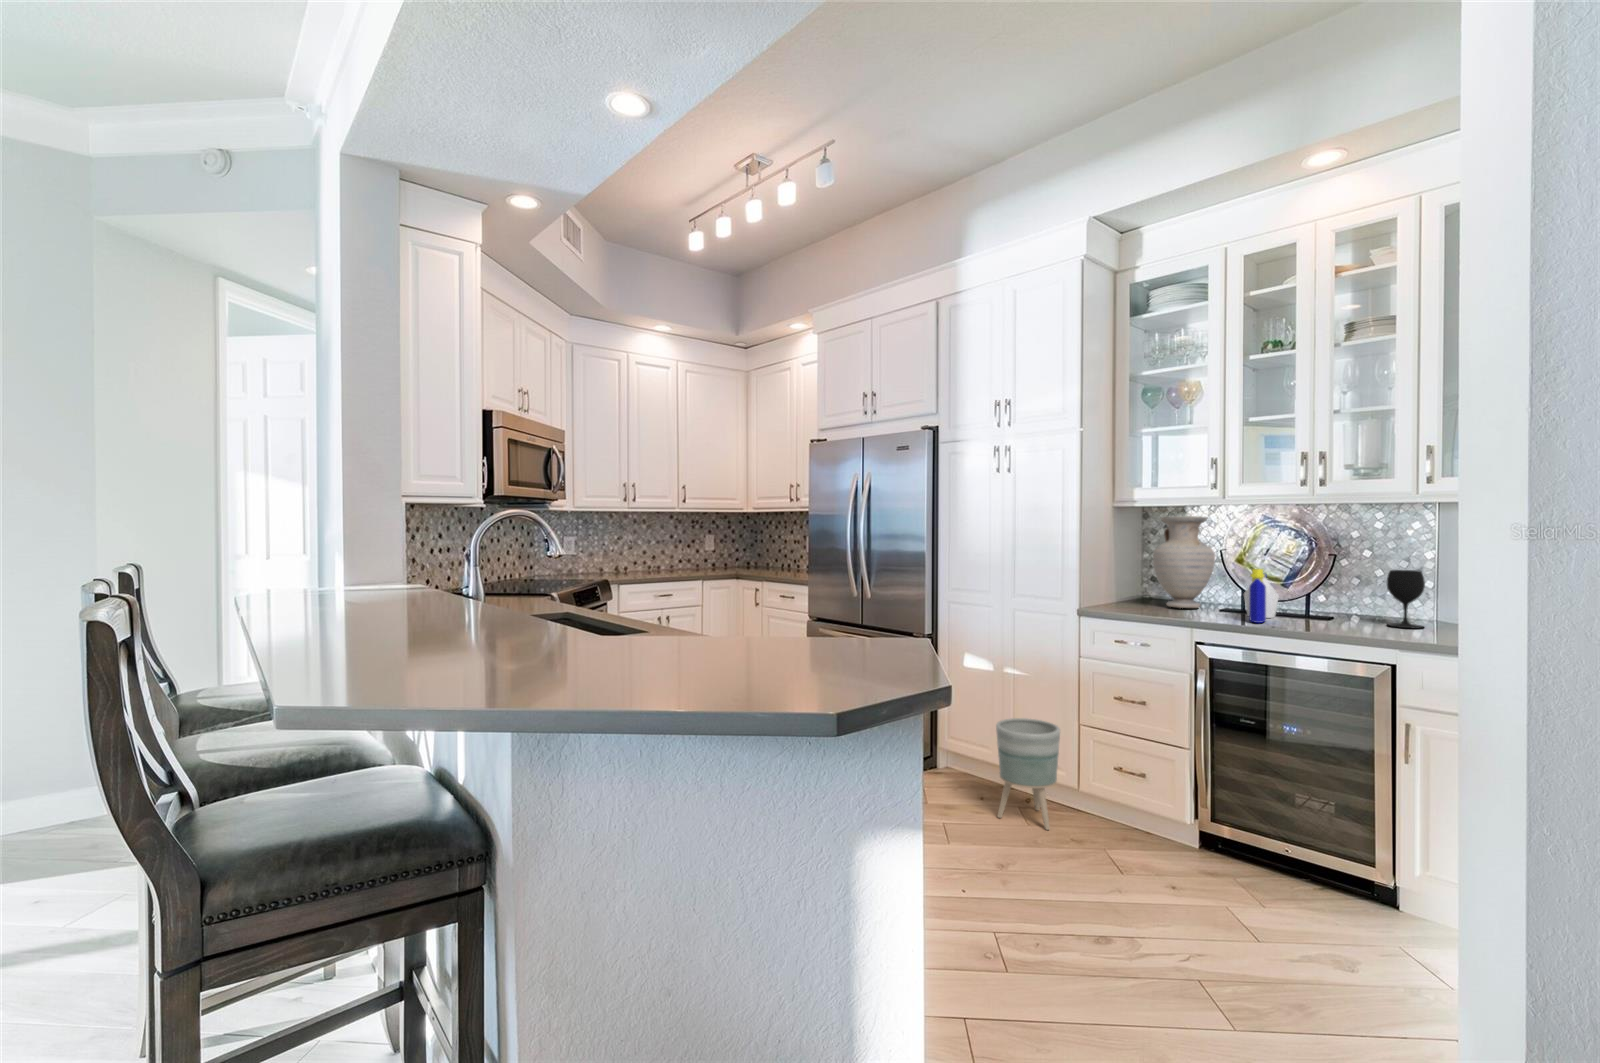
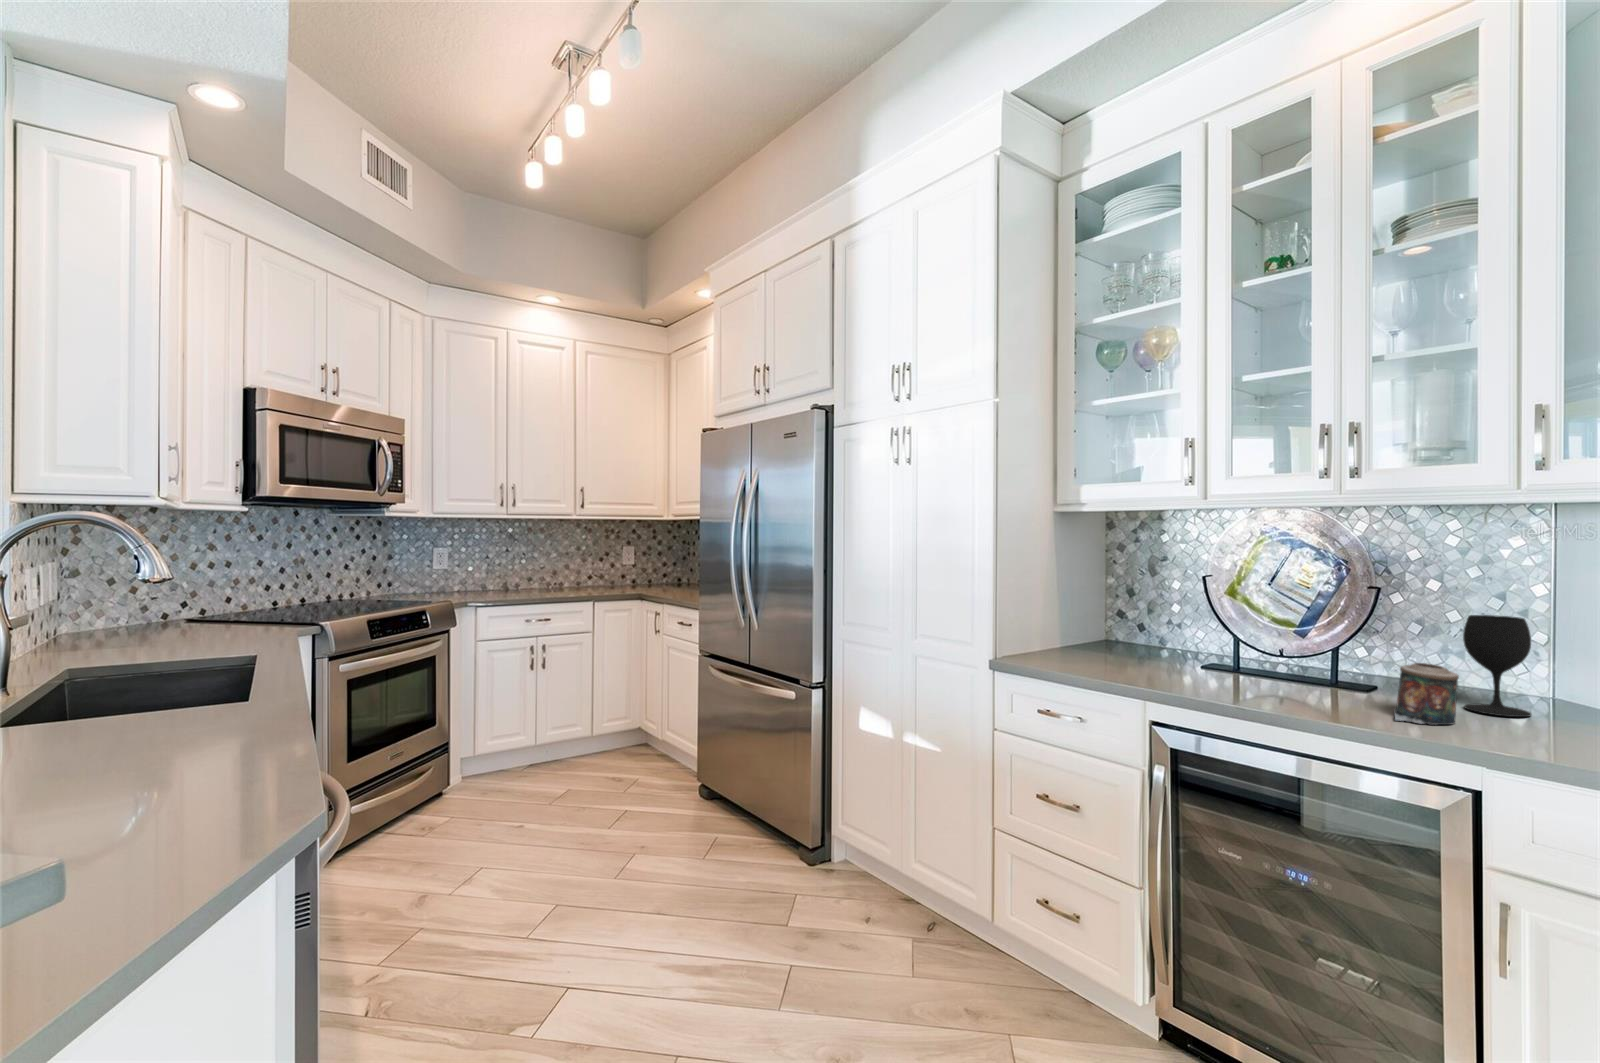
vase: present [1153,516,1215,608] -> none [1109,525,1198,661]
bottle: present [1244,569,1279,623] -> none [1233,608,1287,695]
candle: none [1348,598,1386,633] -> present [1395,663,1459,725]
planter: present [996,718,1060,830] -> none [874,811,963,986]

